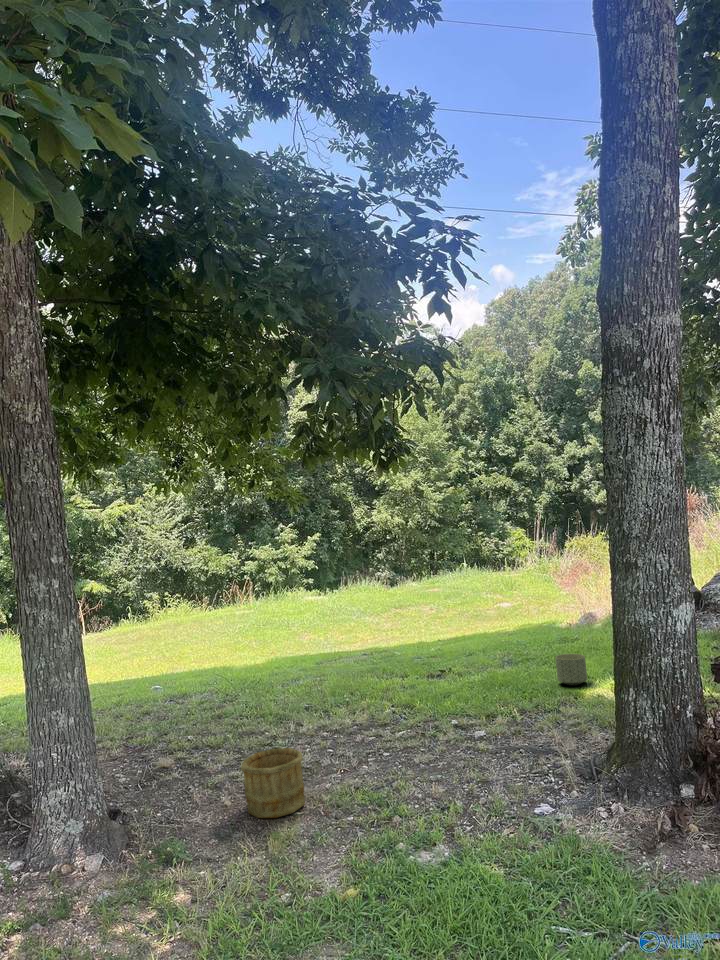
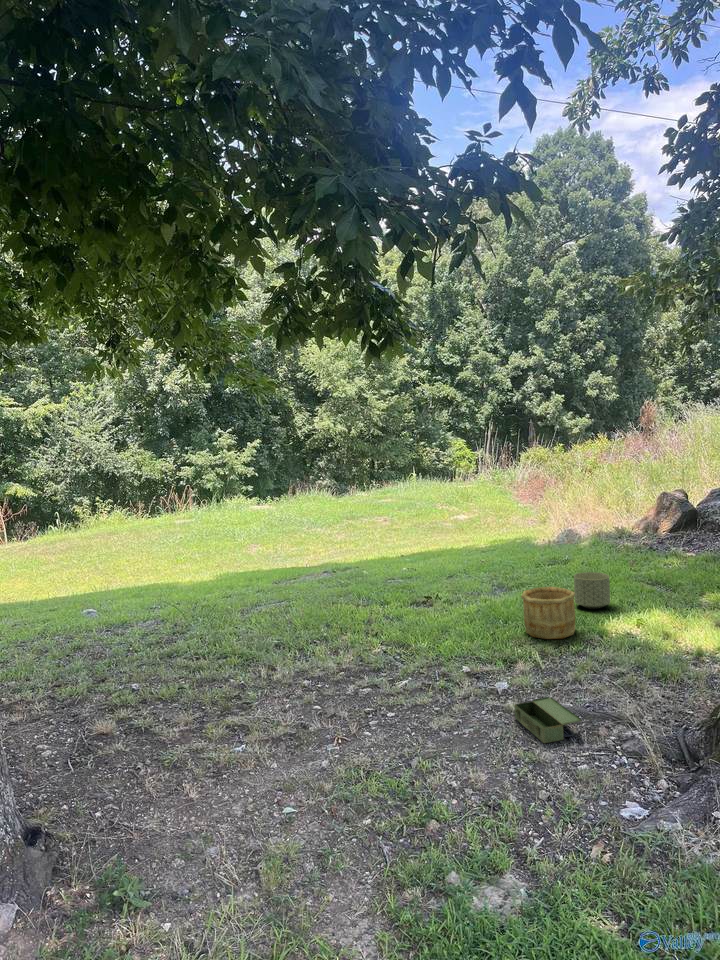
toolbox: none [467,743,511,774] -> present [515,697,582,743]
wooden bucket: present [241,748,305,818] -> present [521,587,575,639]

